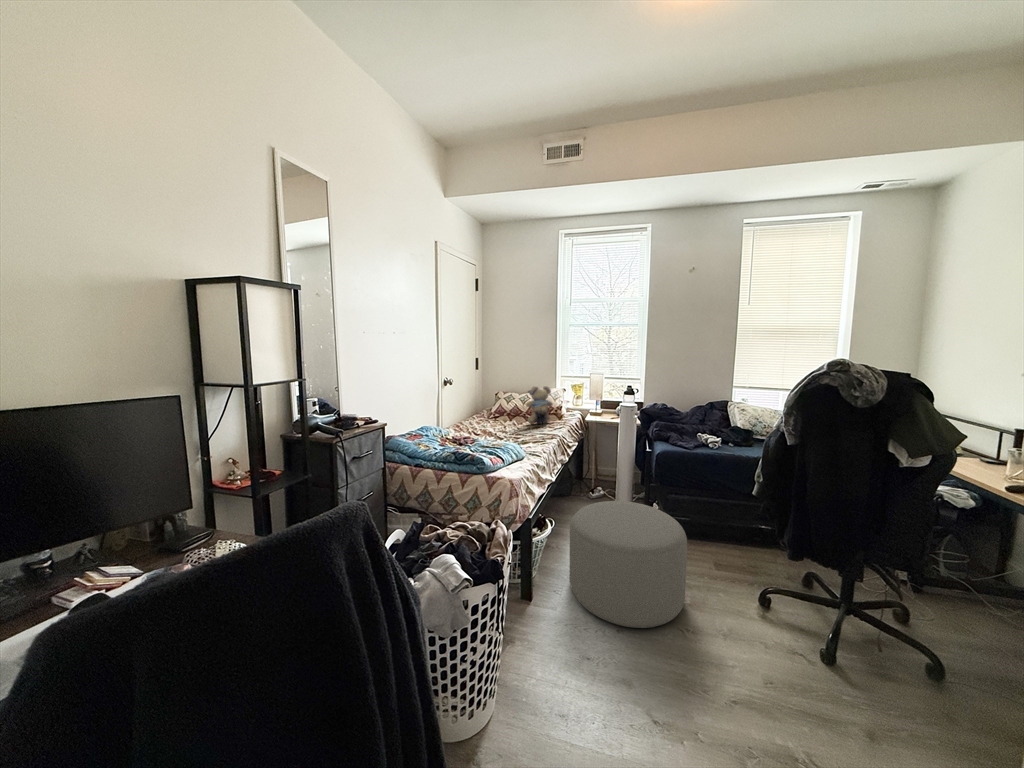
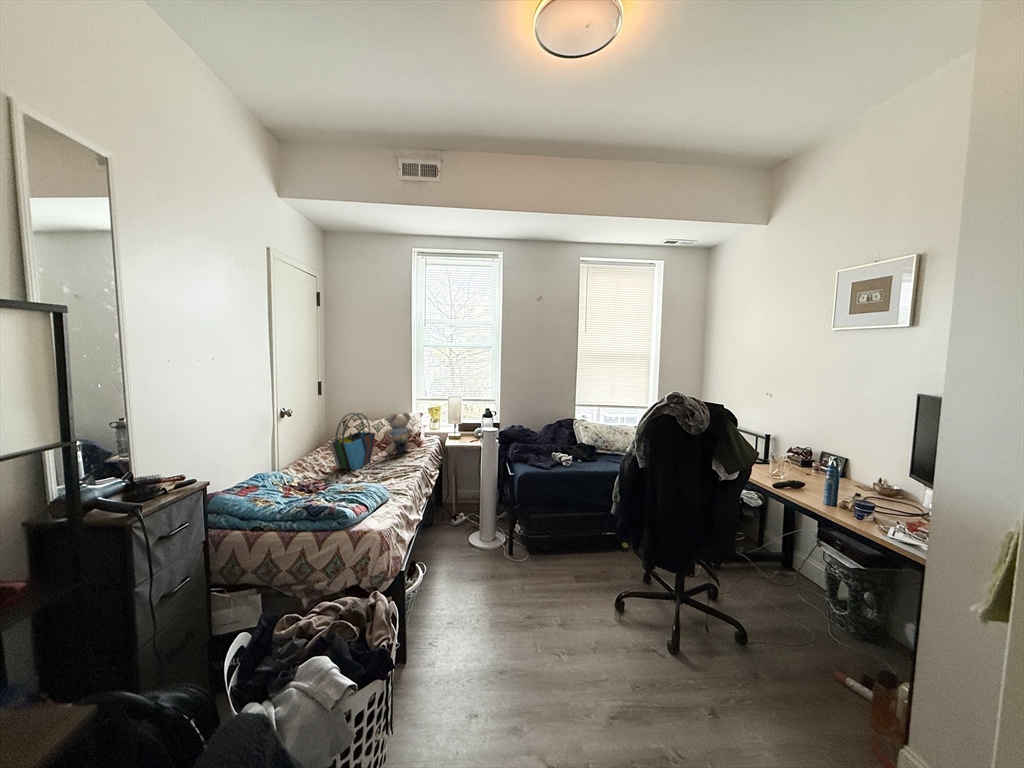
tote bag: none [480,384,519,434] -> present [330,413,375,470]
ottoman: present [570,501,687,628] -> none [449,532,562,667]

